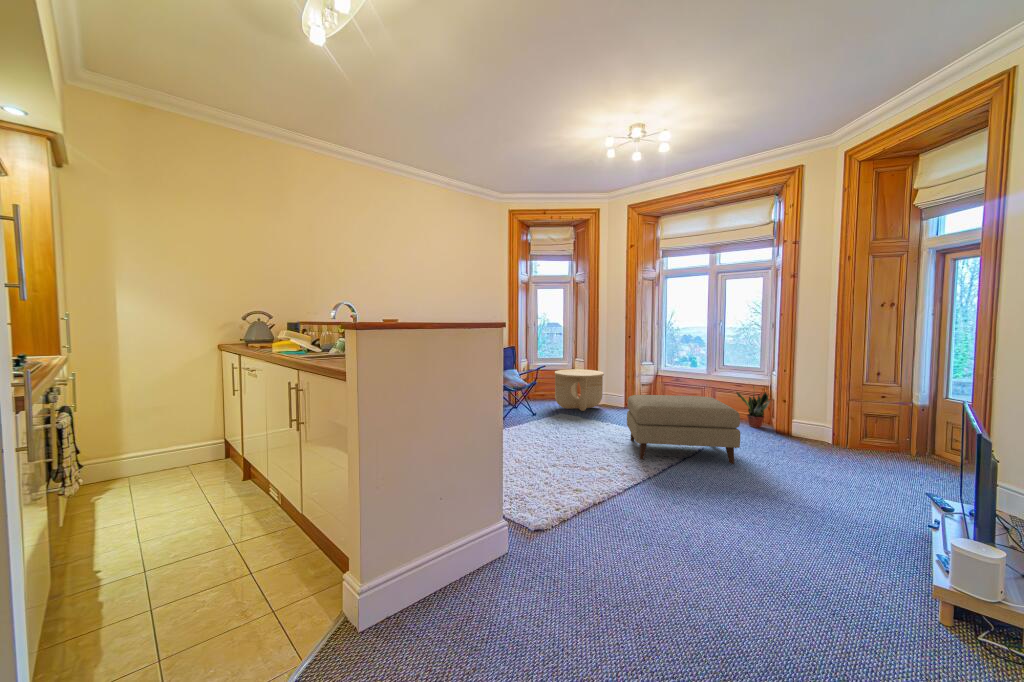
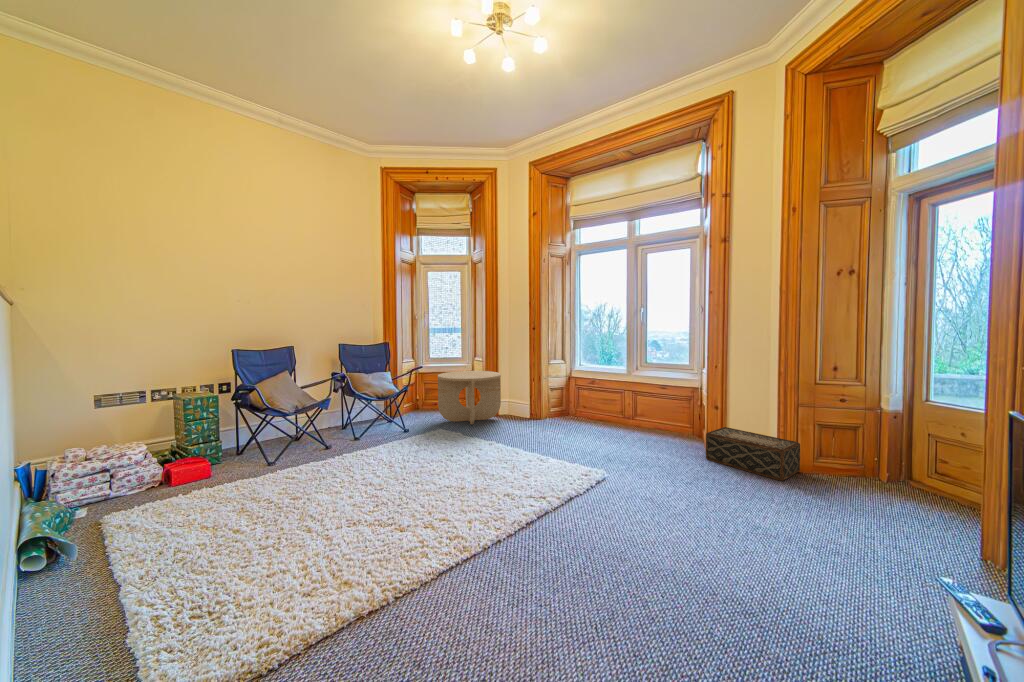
potted plant: present [737,388,770,428] -> none [659,387,700,443]
ottoman: present [627,395,740,464] -> none [489,405,643,512]
woven basket: none [776,416,850,452] -> present [706,427,800,481]

